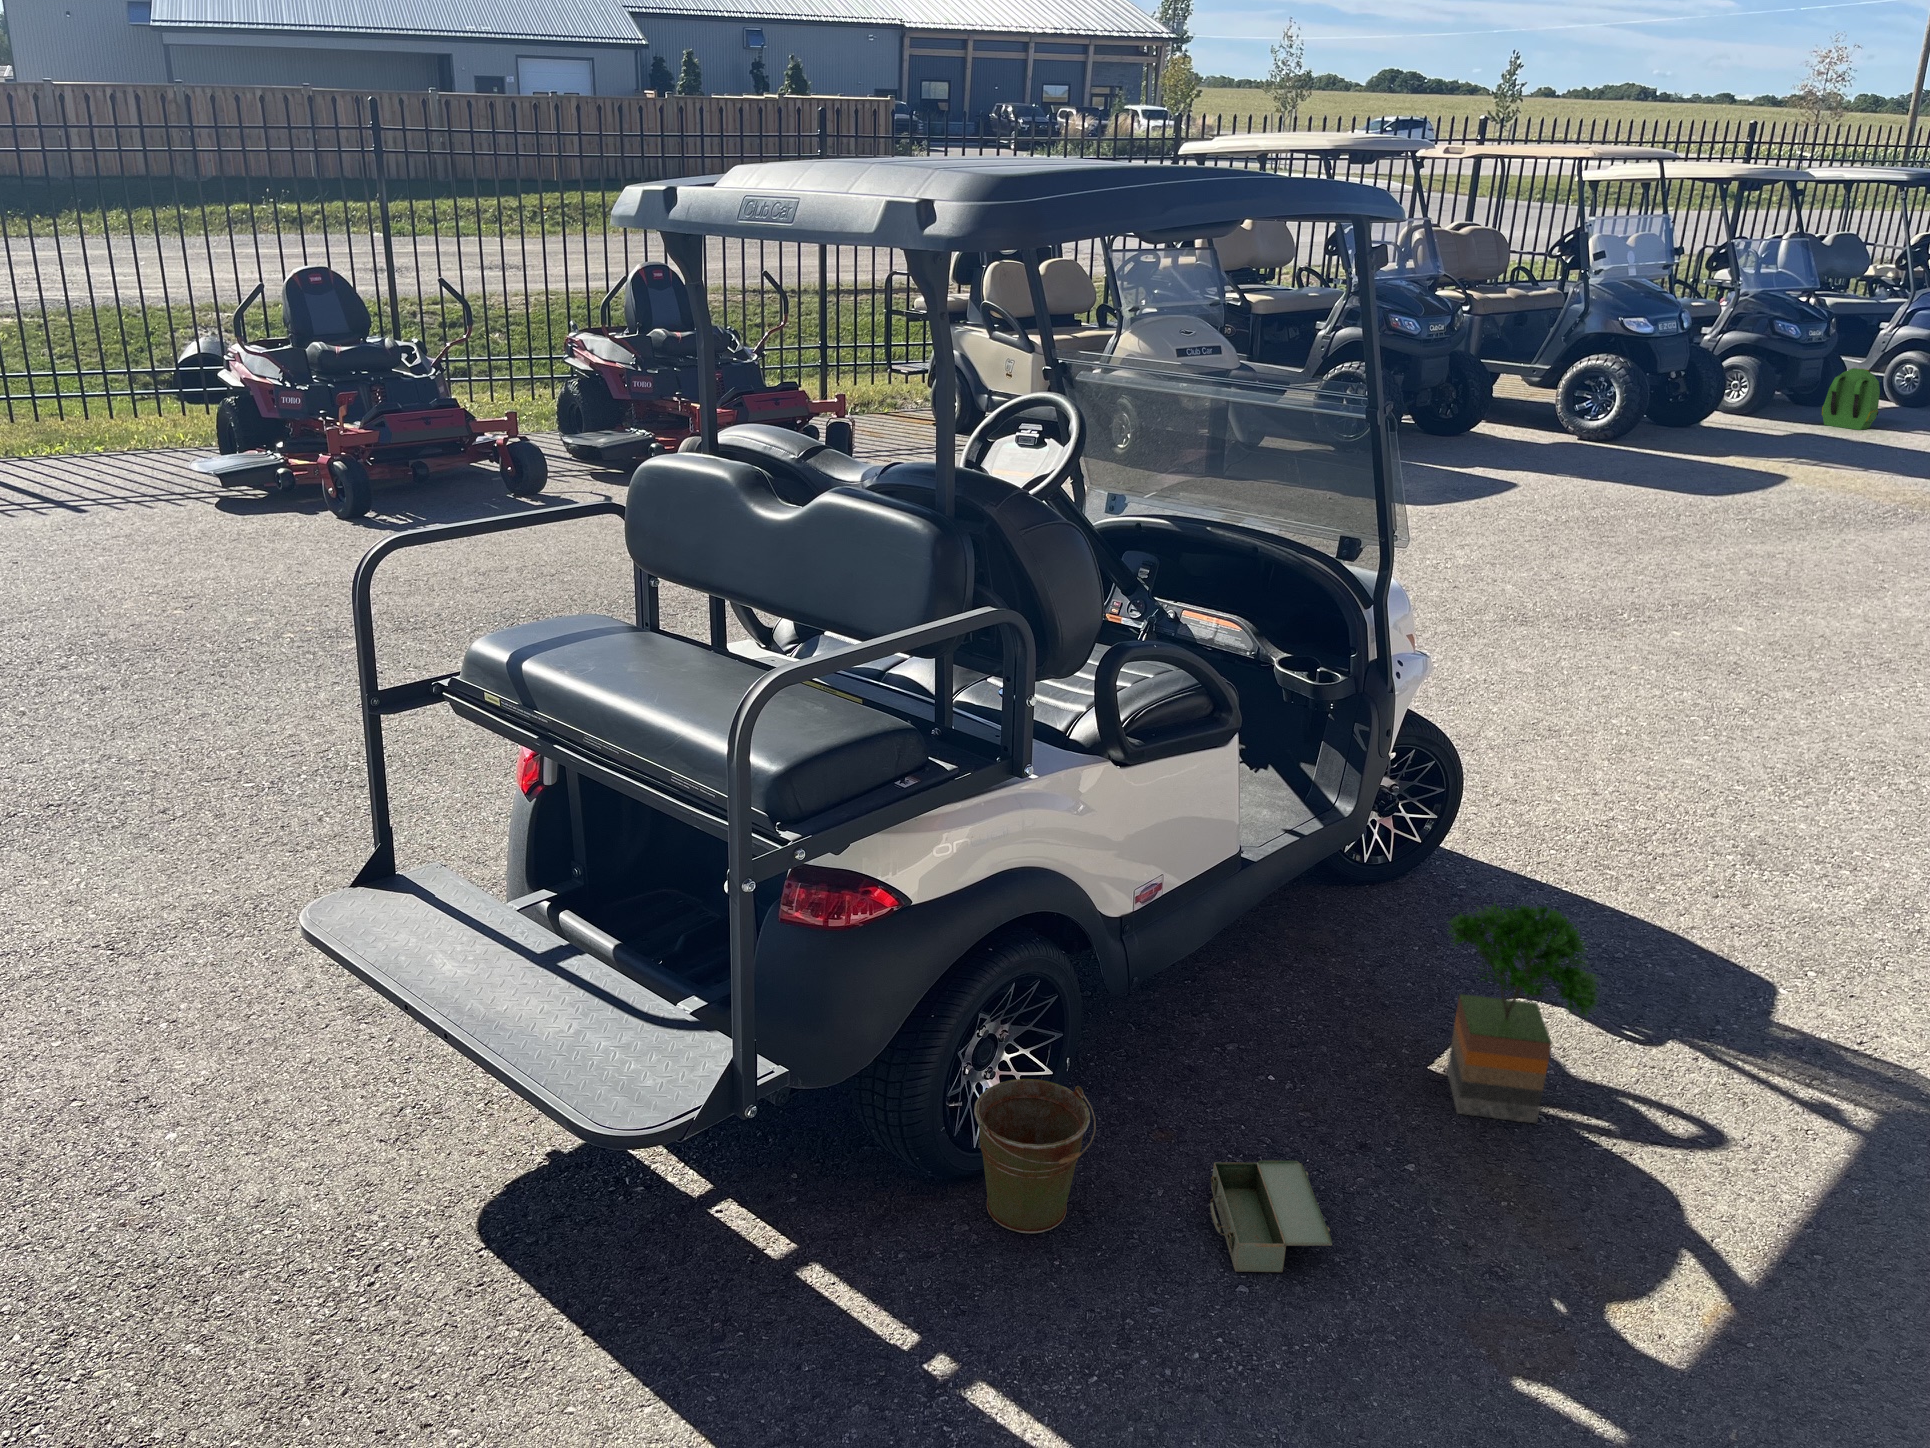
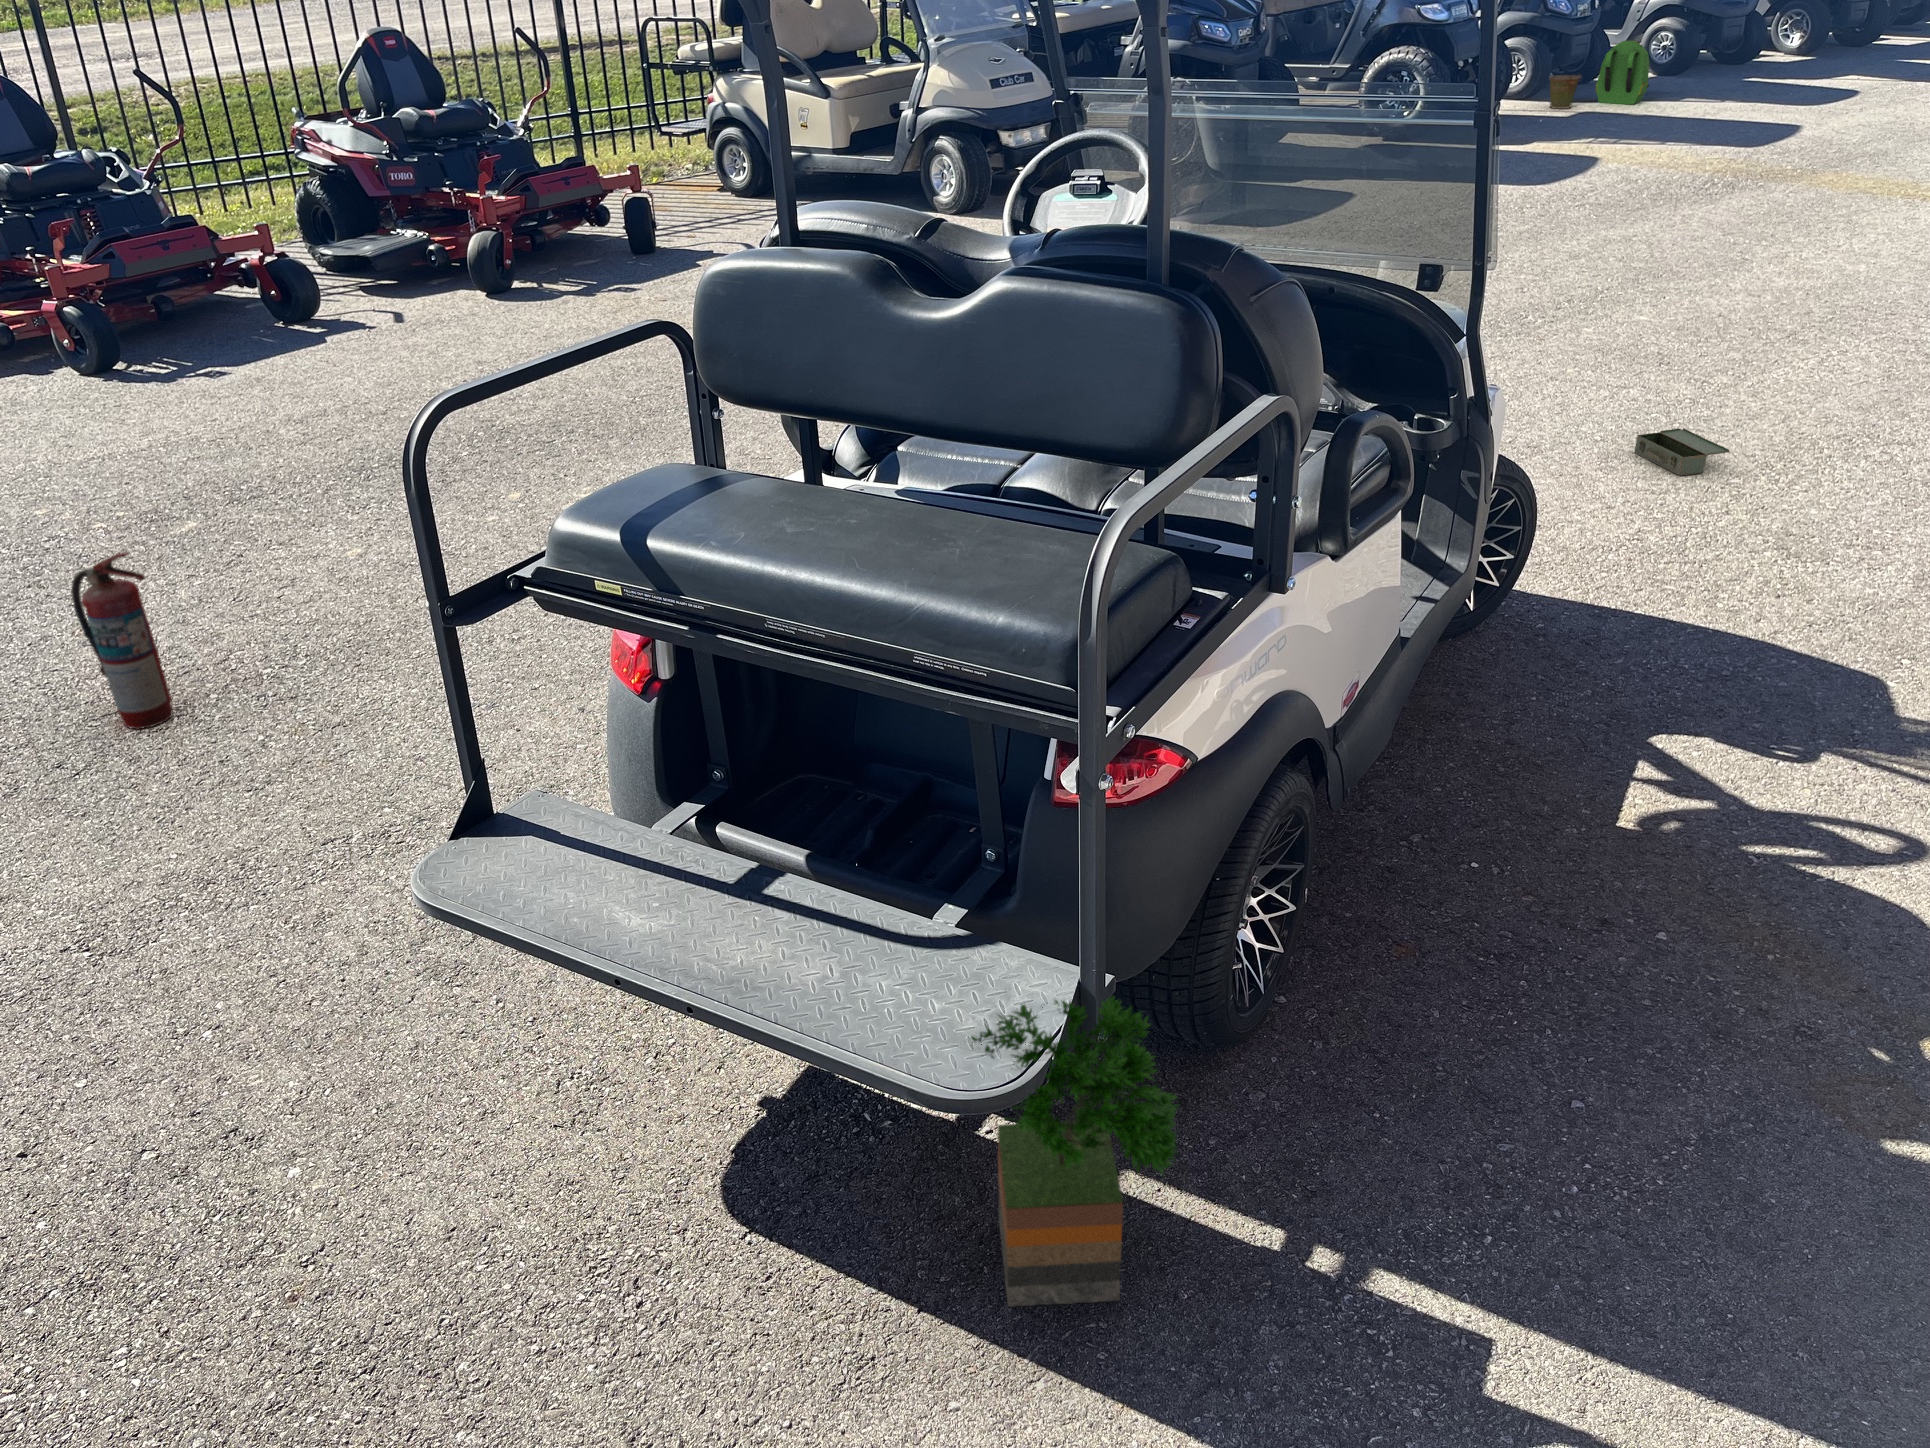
fire extinguisher: none [205,647,267,792] -> present [71,552,173,729]
potted tree: present [1447,903,1597,1123] -> present [971,997,1178,1307]
bucket: present [974,1079,1096,1233] -> present [1550,75,1580,109]
toolbox: present [1210,1161,1332,1272] -> present [1634,428,1729,476]

